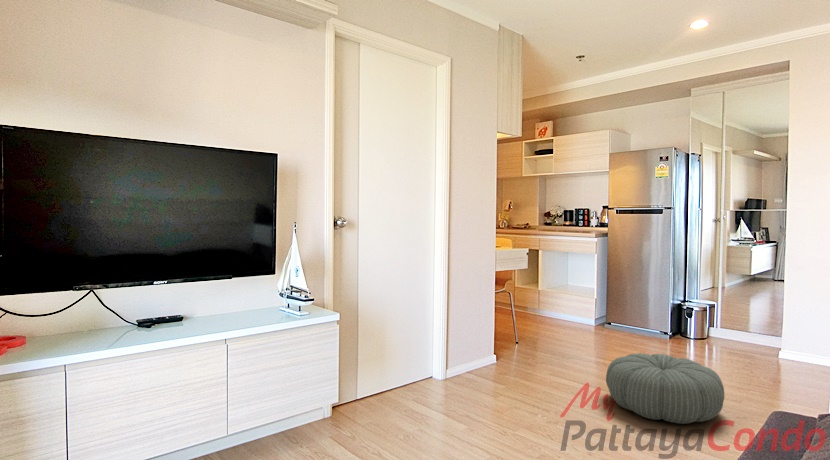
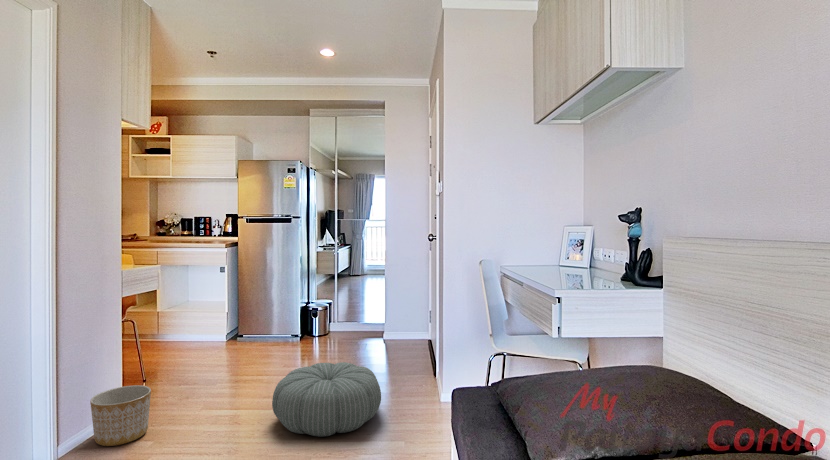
planter: none [479,335,516,375] -> present [90,385,151,446]

